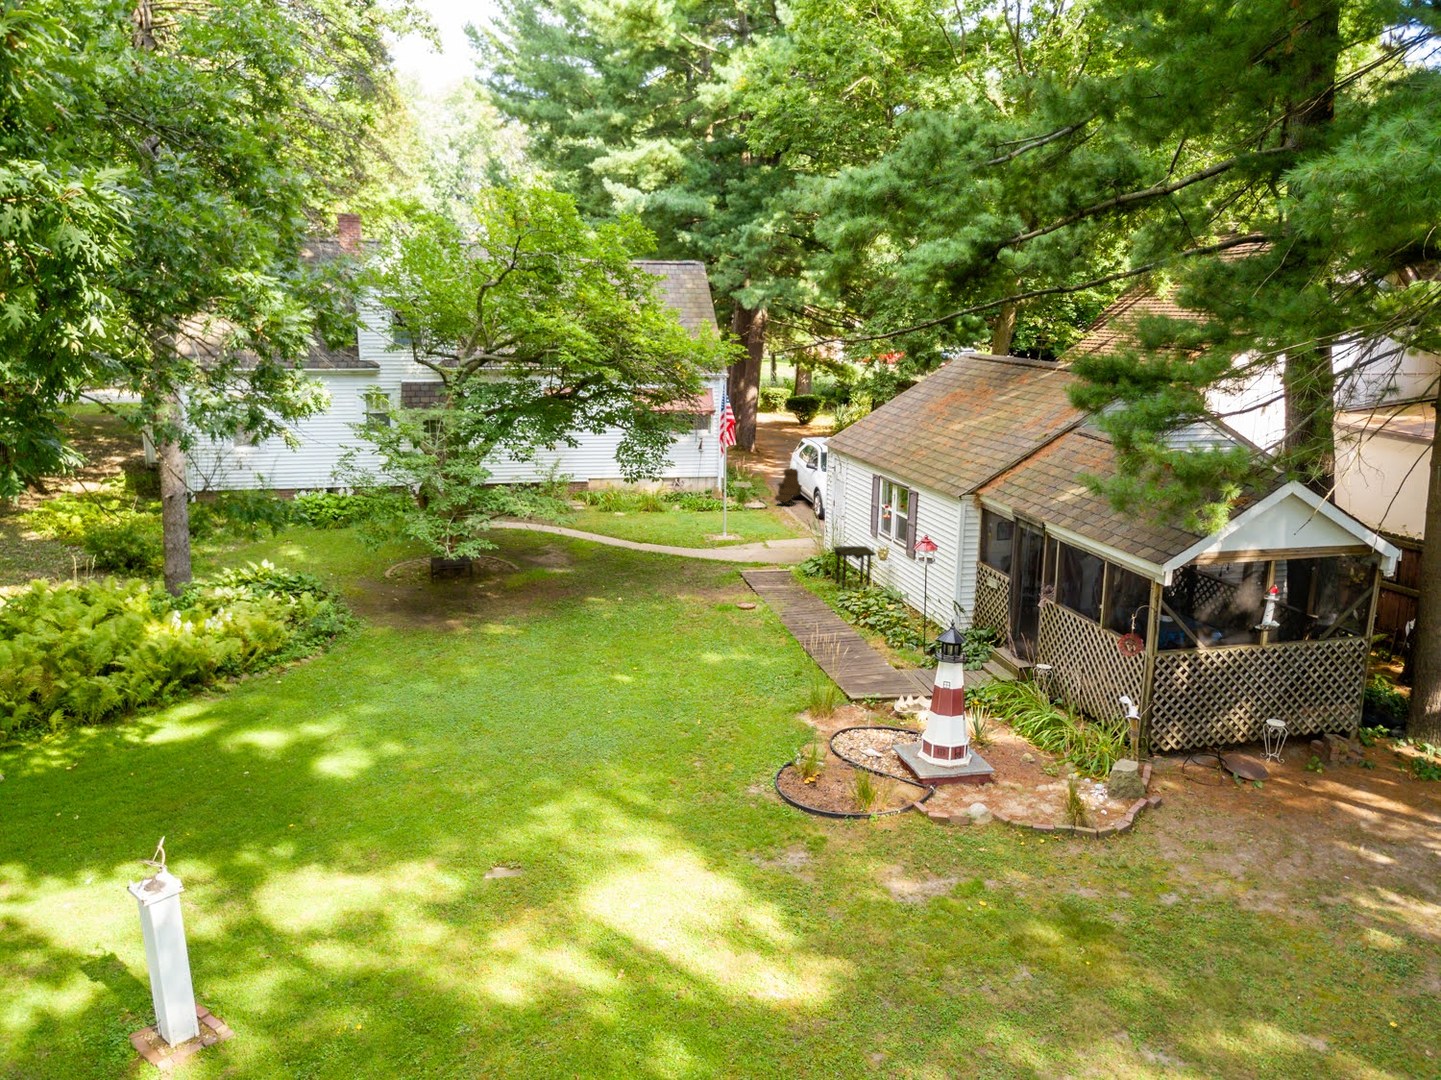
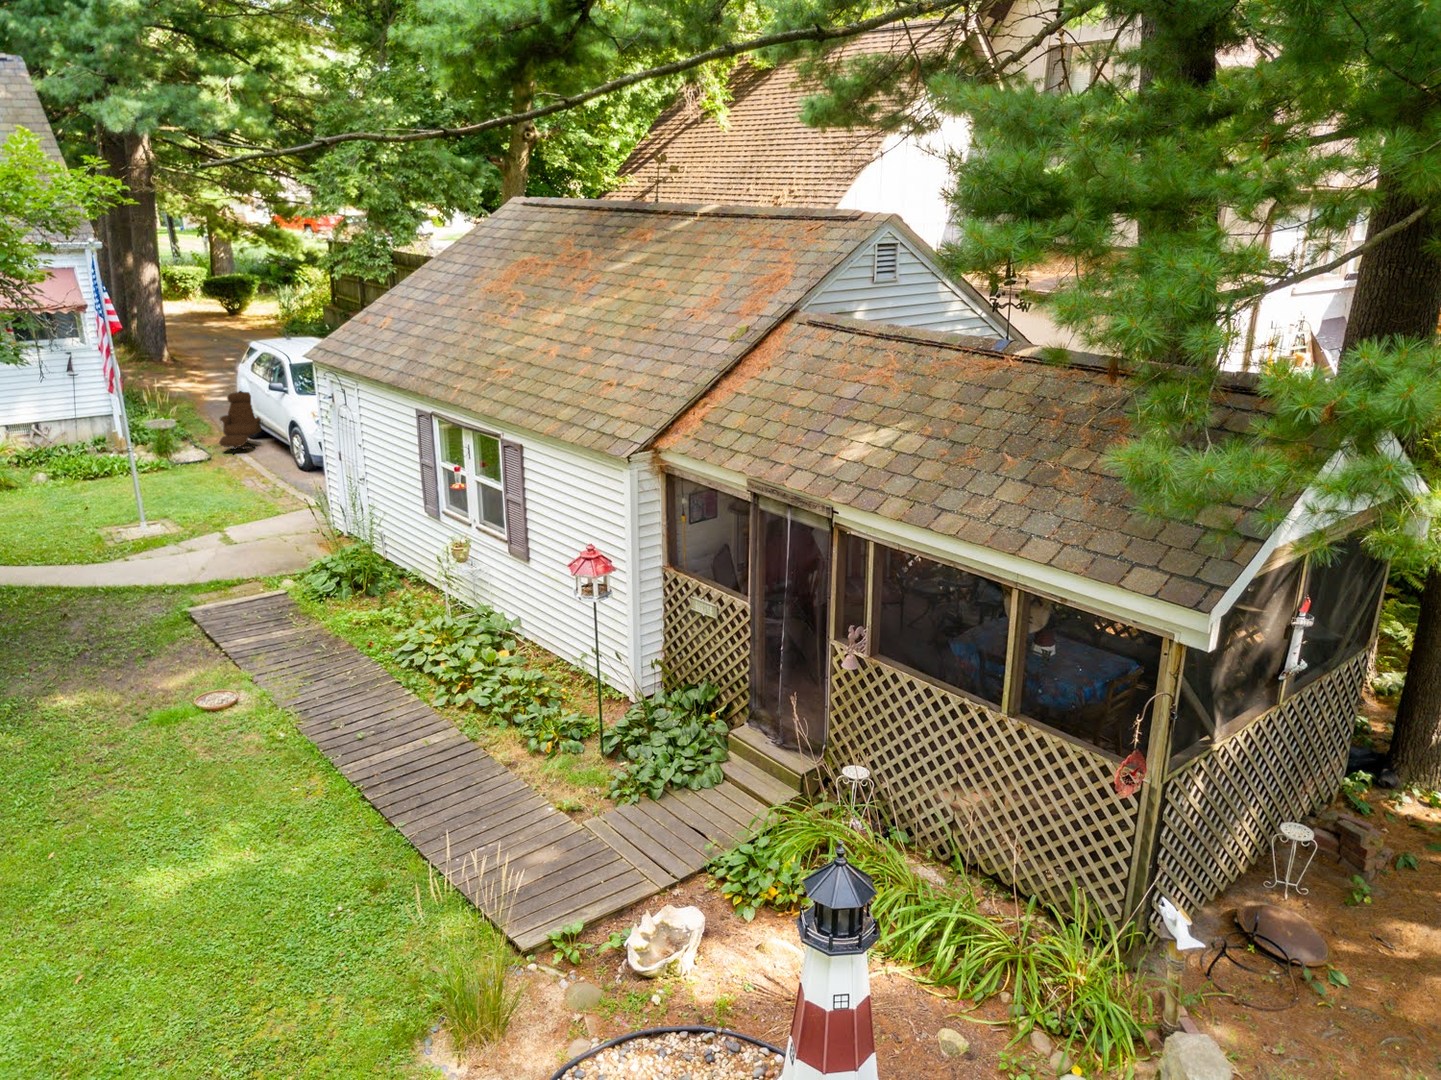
side table: present [833,546,876,589] -> none [362,534,444,618]

